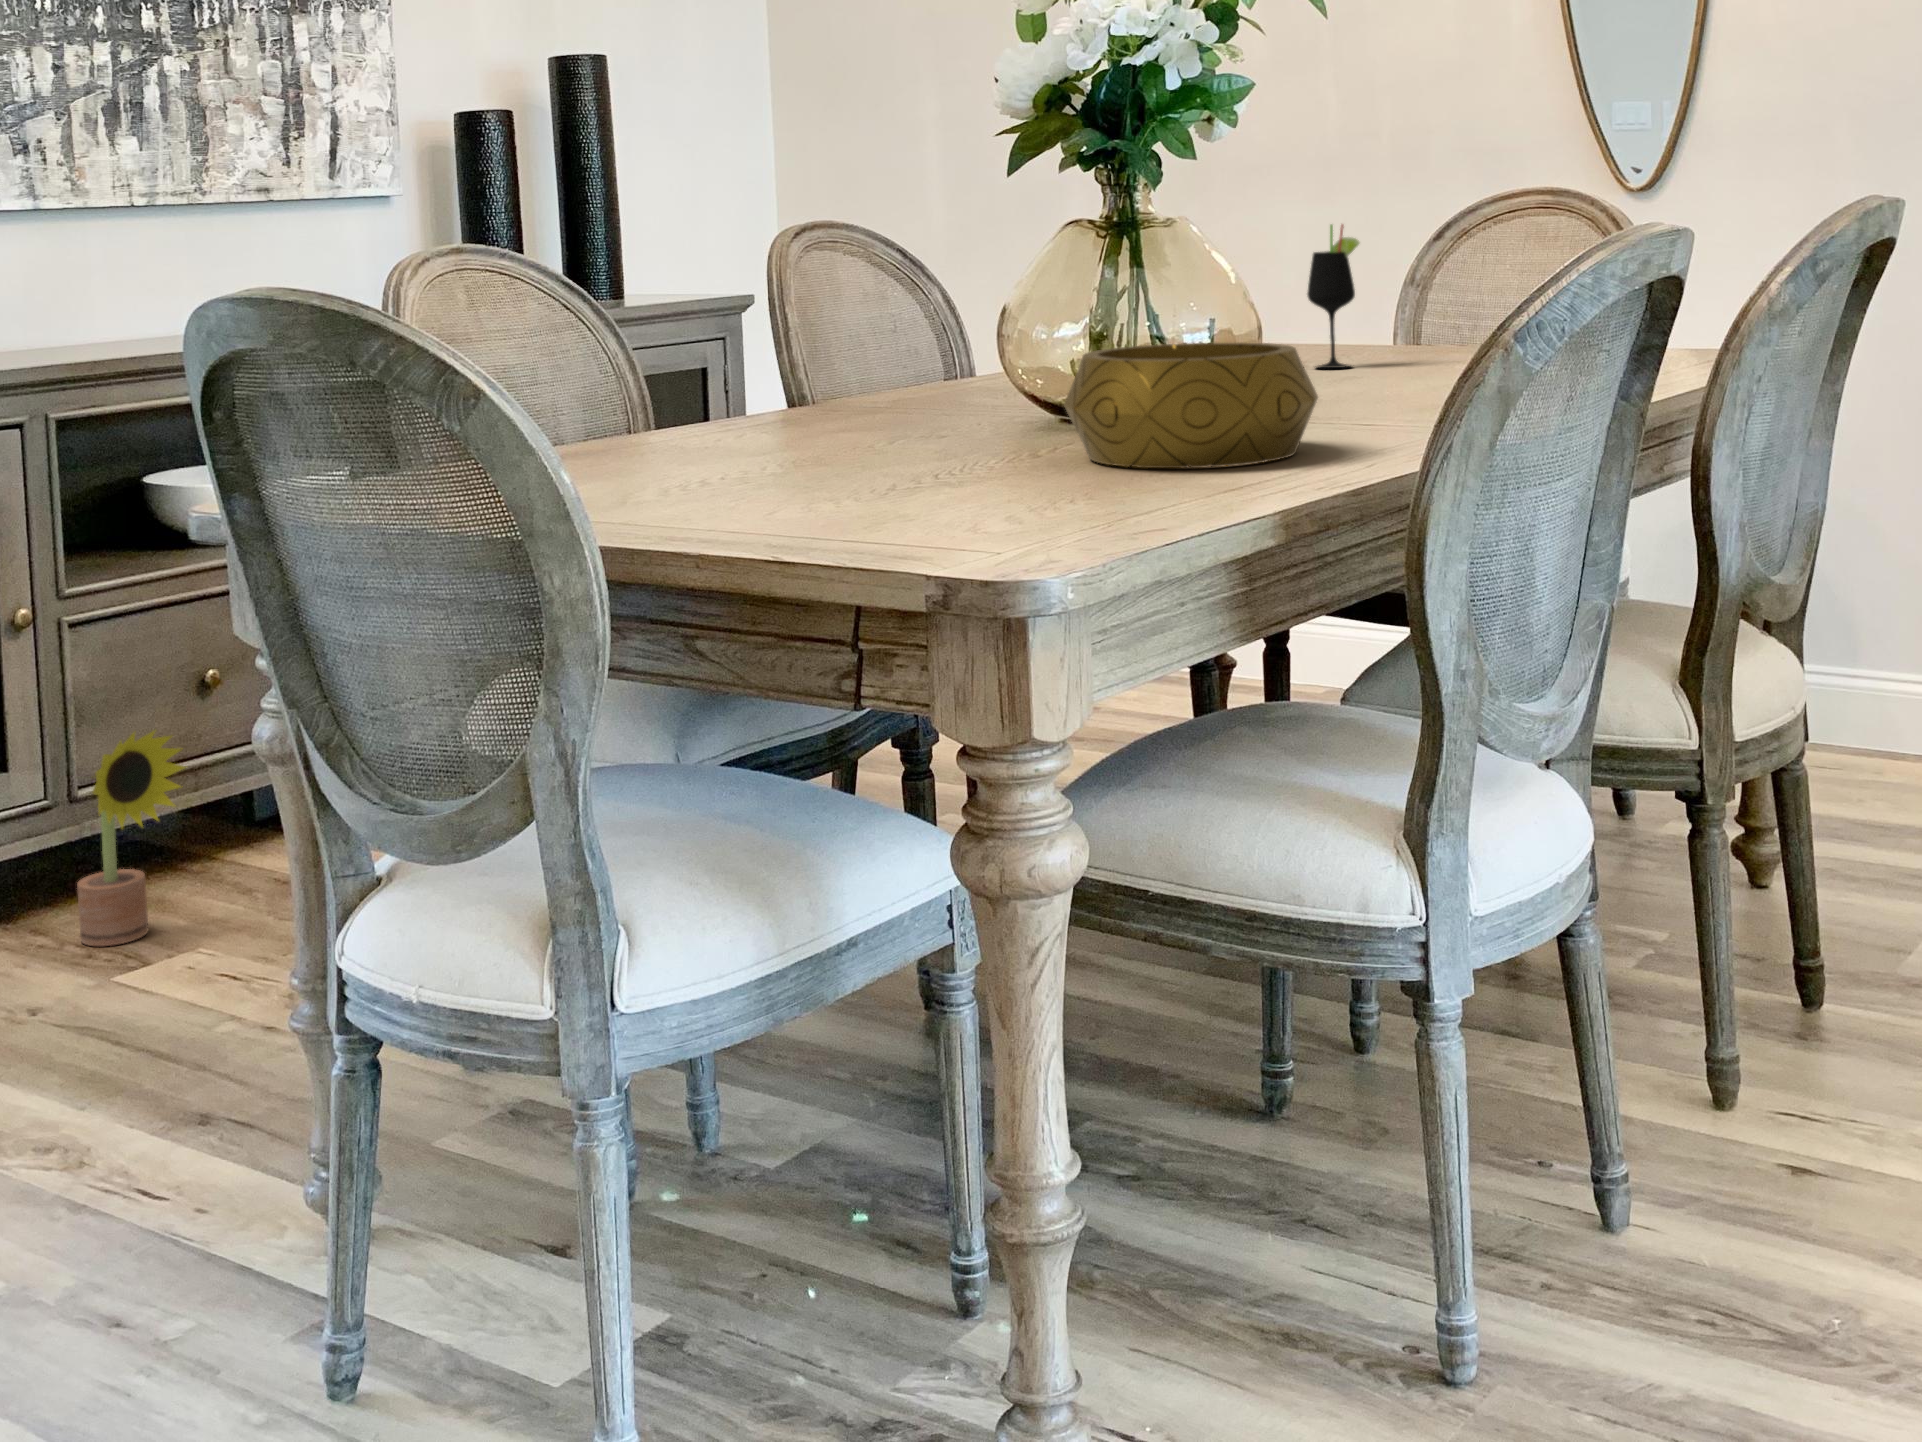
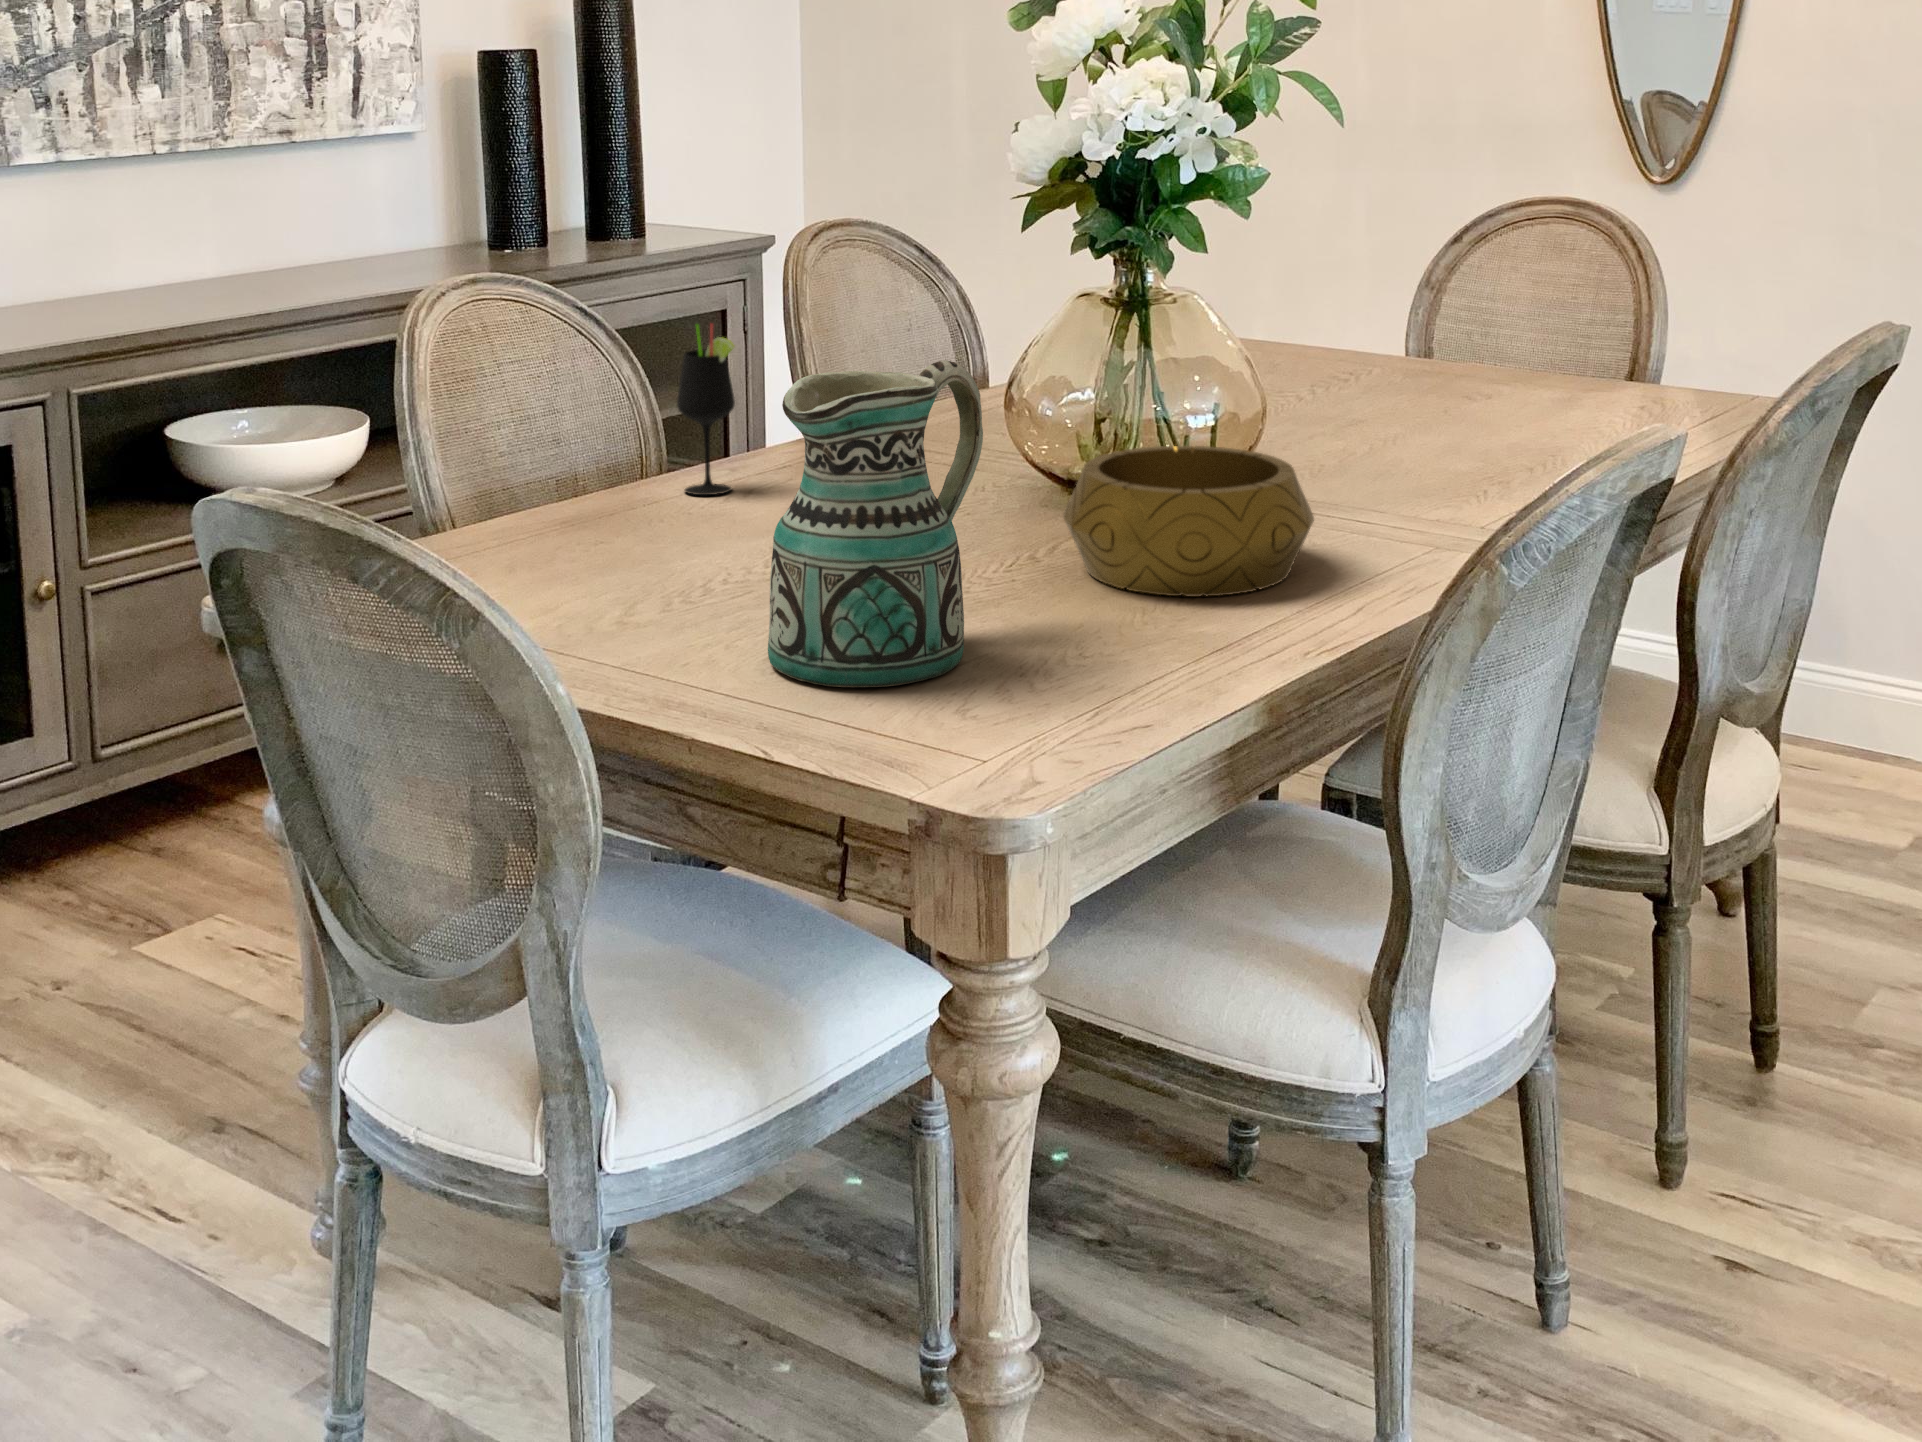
ceramic pitcher: none [772,213,982,524] -> present [768,361,983,687]
wine glass: present [1307,224,1359,368] -> present [677,324,735,495]
decorative plant: present [77,731,185,946] -> none [100,702,208,906]

